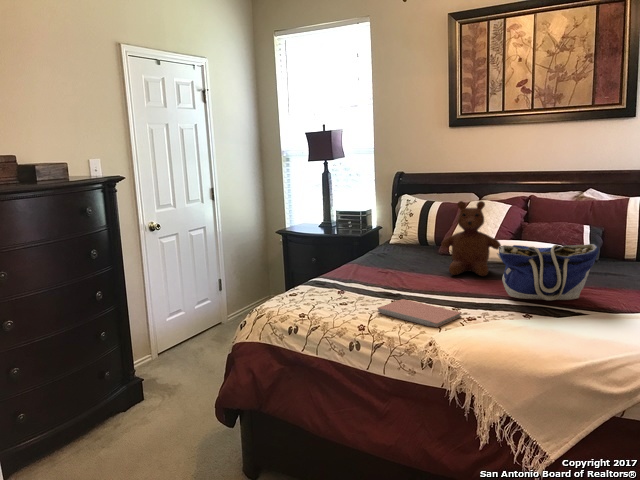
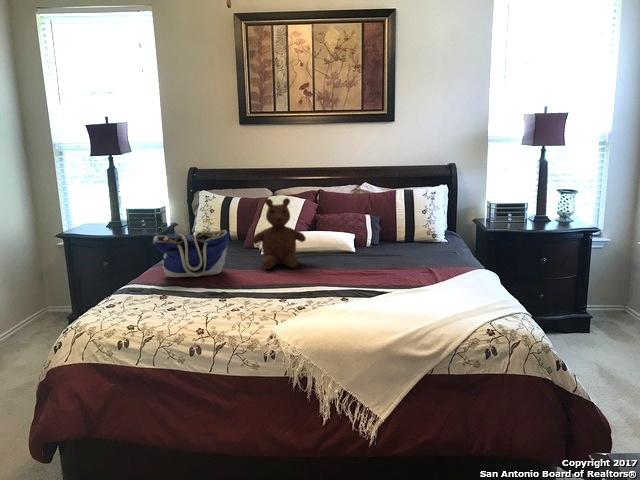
tote bag: present [497,244,599,300] -> present [153,230,229,277]
notebook: present [377,299,461,327] -> none [211,298,291,321]

